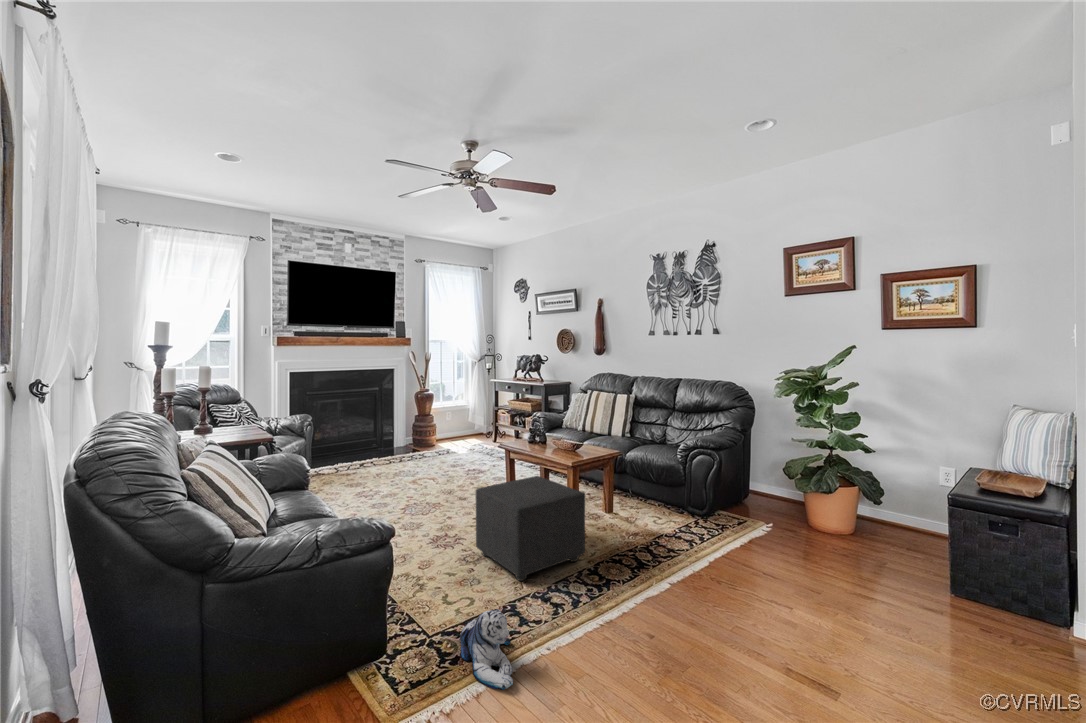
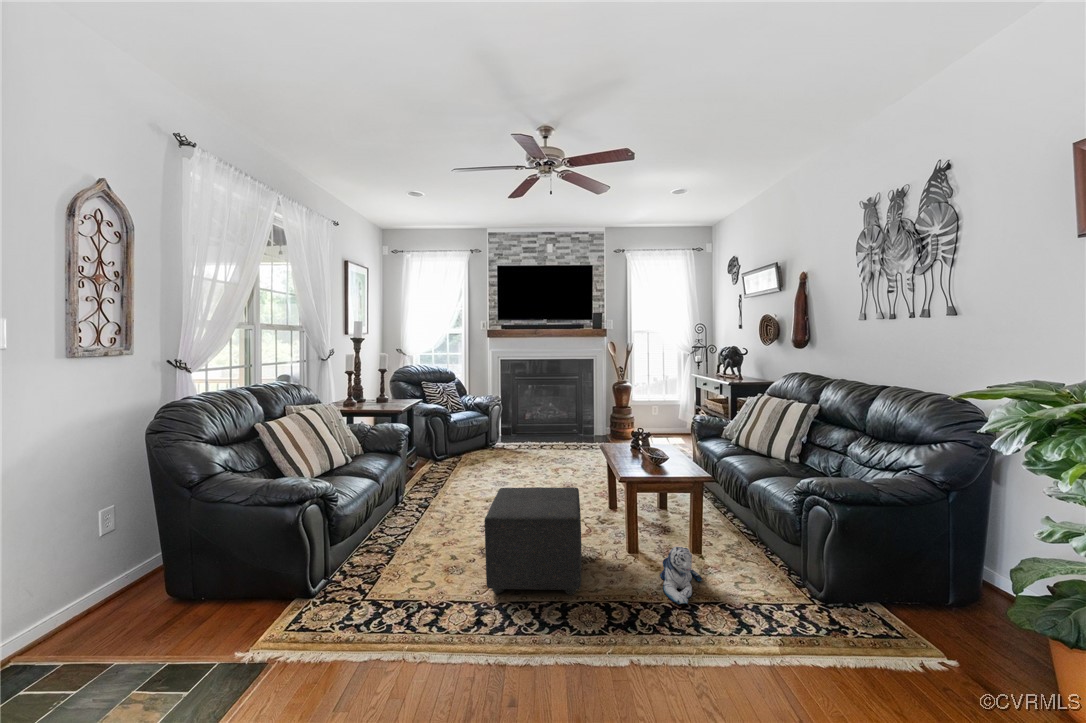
plush toy: present [460,609,513,690] -> present [660,547,702,604]

